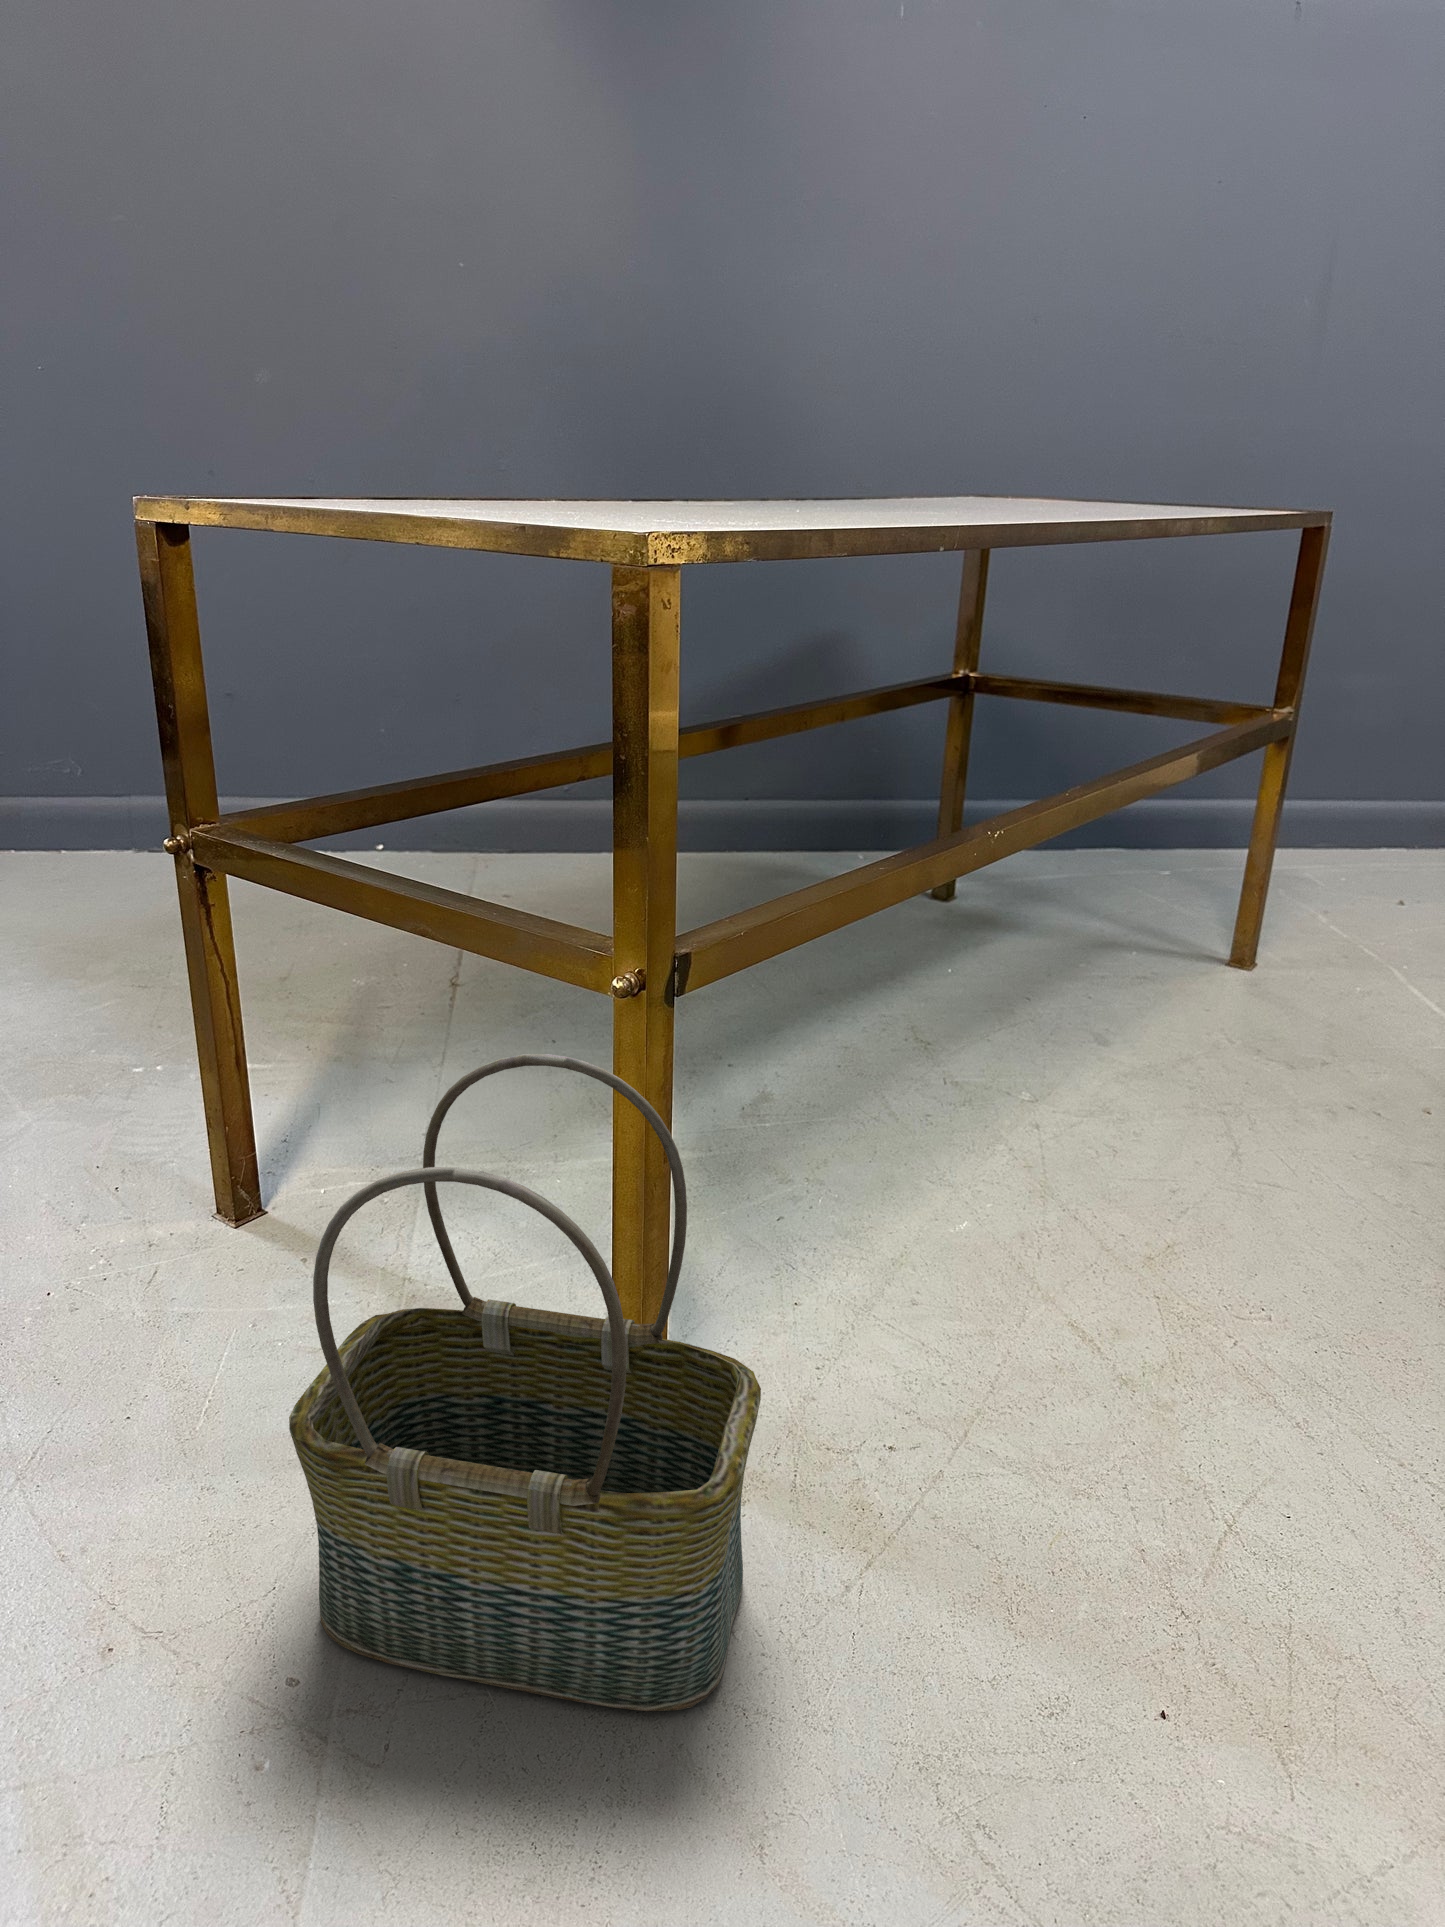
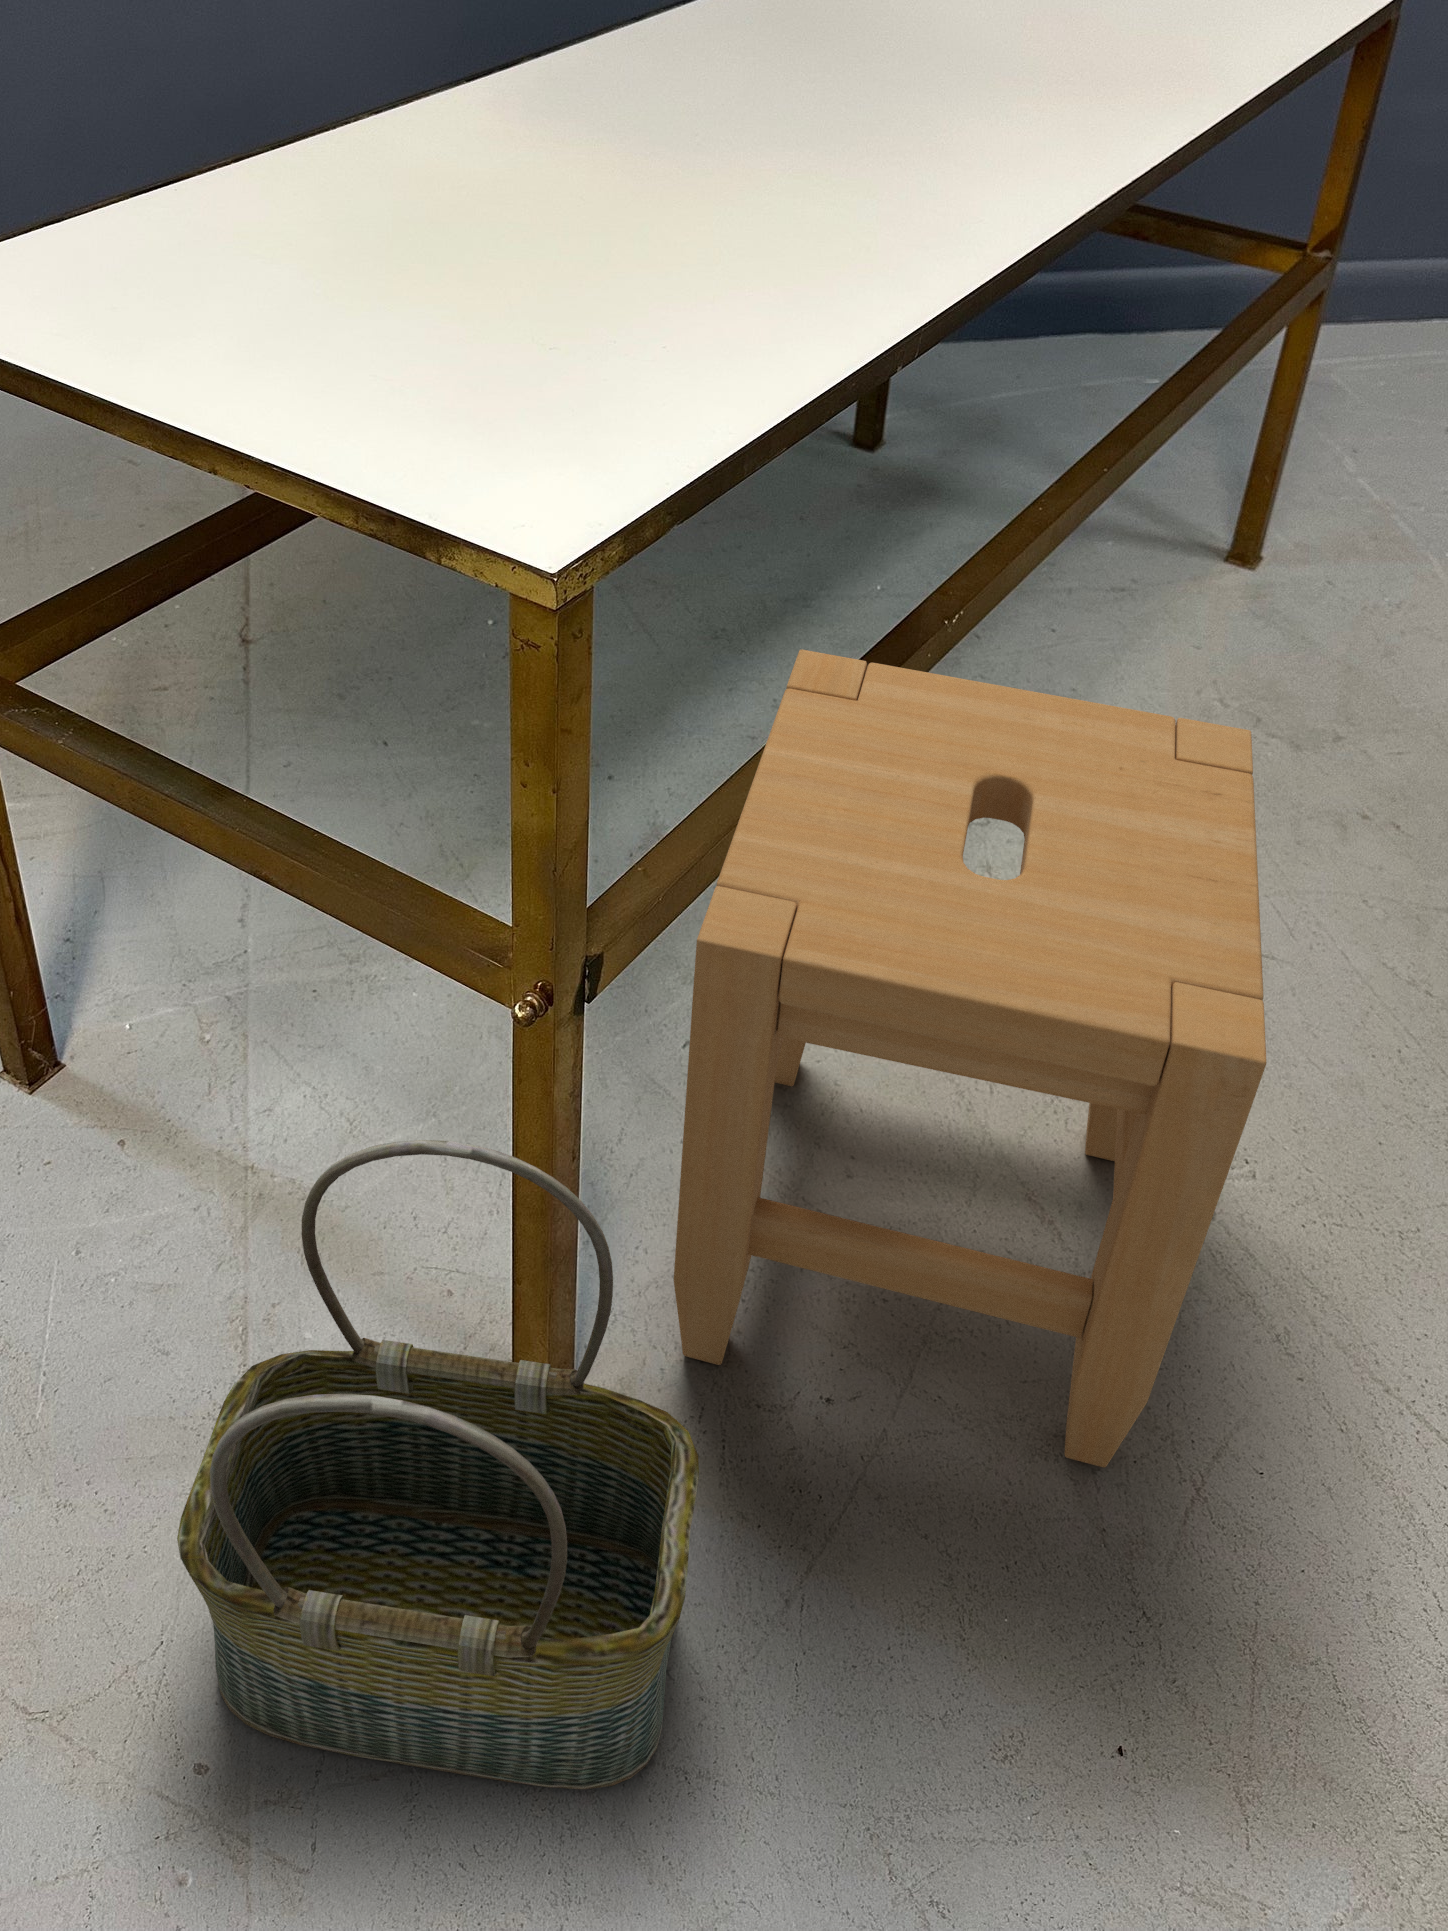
stool: none [752,833,1254,1505] -> present [674,650,1267,1467]

